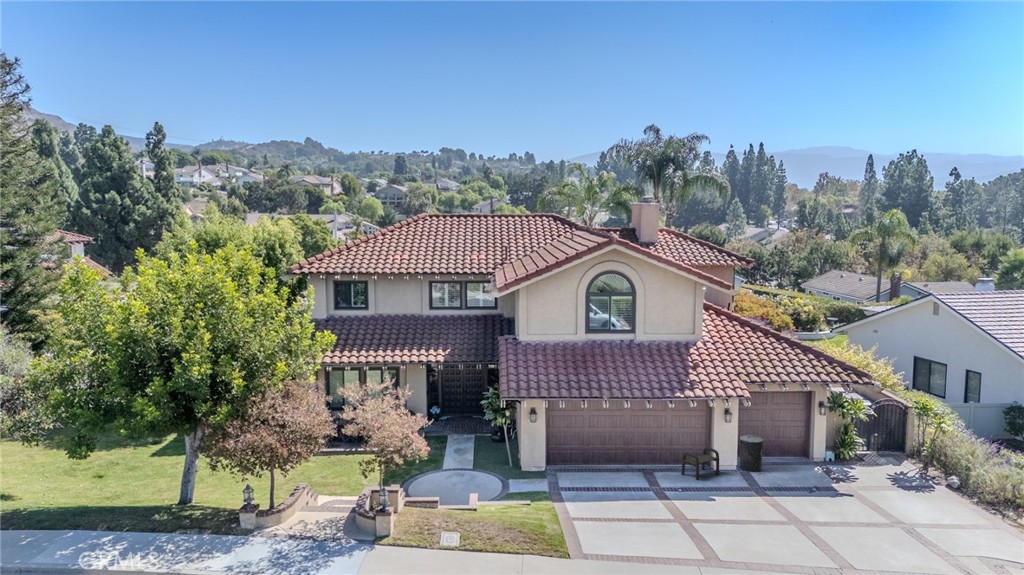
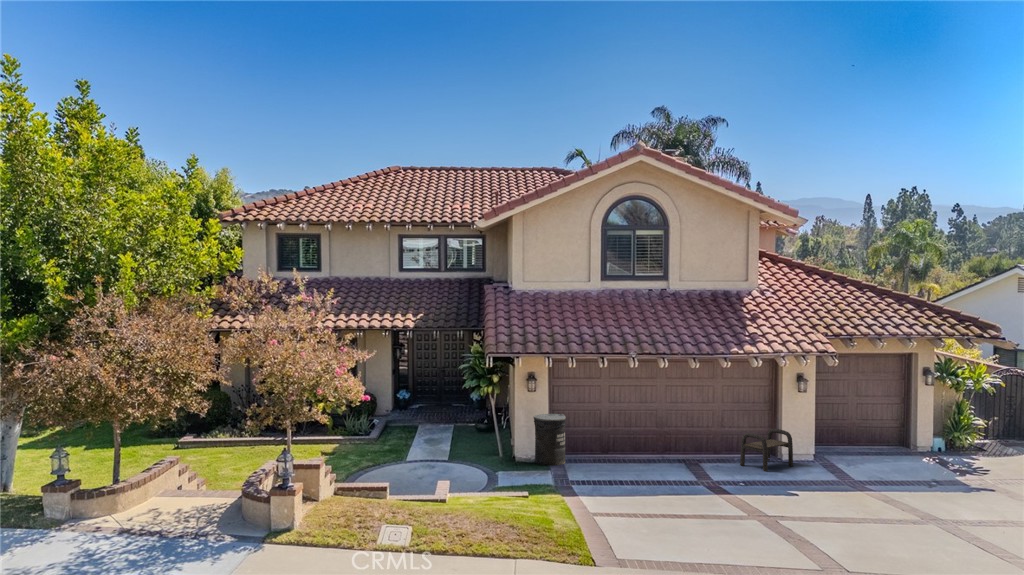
trash can: present [739,435,763,472] -> present [534,414,566,466]

